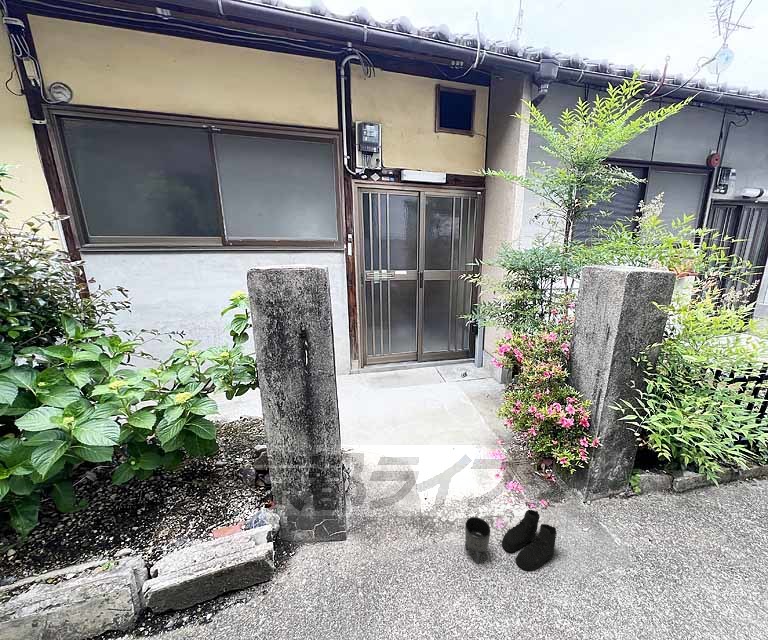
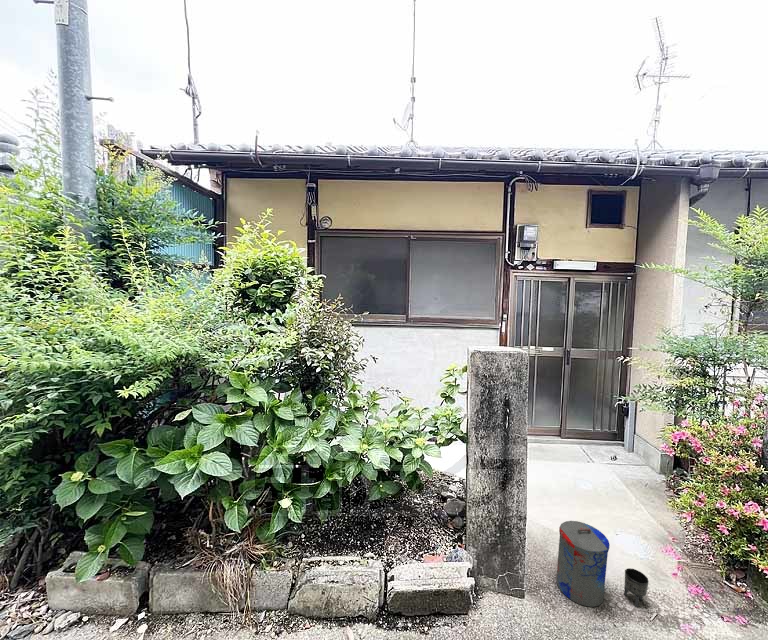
trash can: none [387,476,446,586] -> present [556,521,610,607]
boots: present [502,510,557,571] -> none [659,577,715,626]

